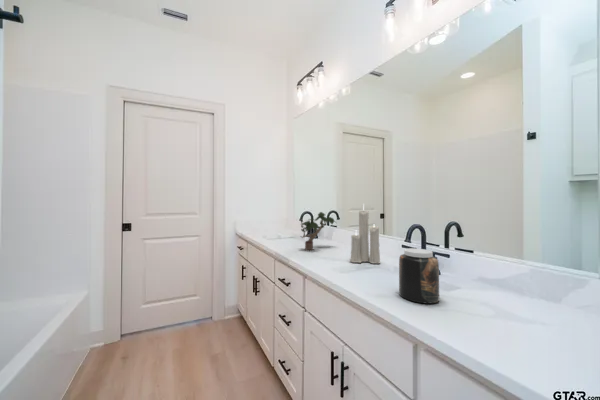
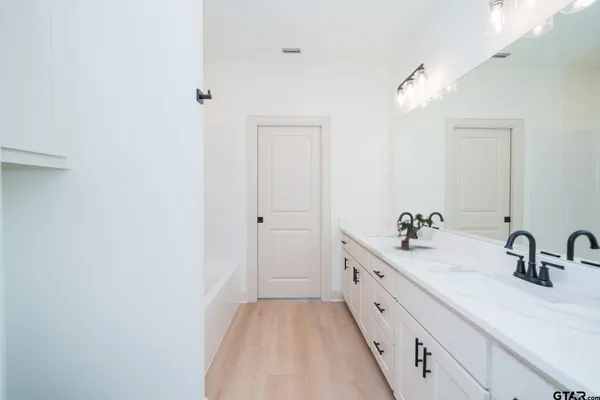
candle: present [350,207,380,263] -> none [444,204,479,268]
jar: present [399,248,439,304] -> none [485,254,530,309]

